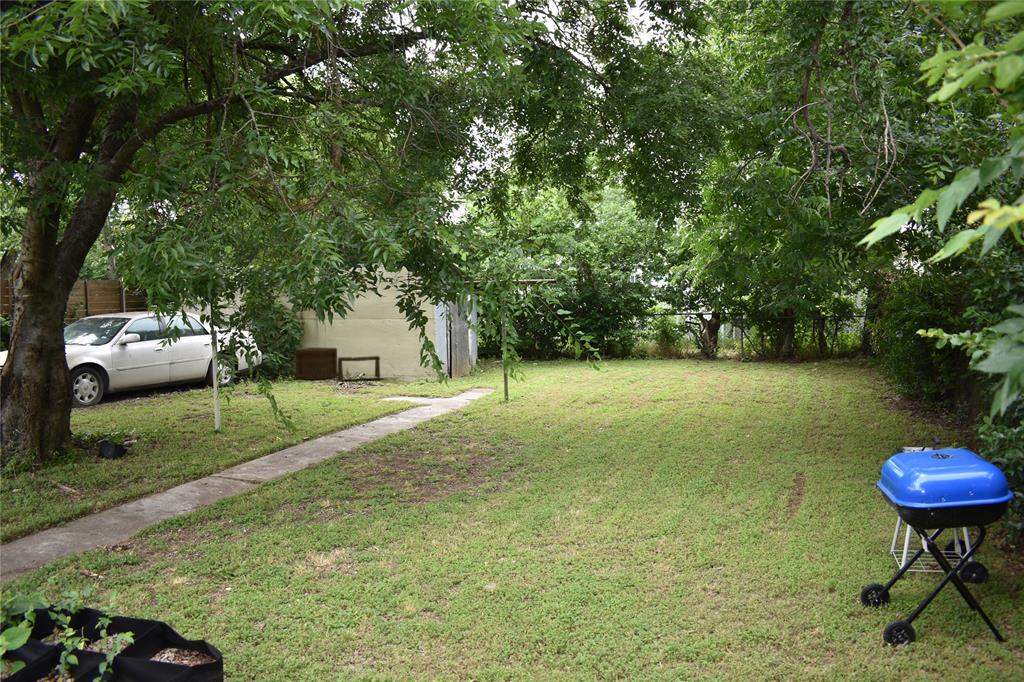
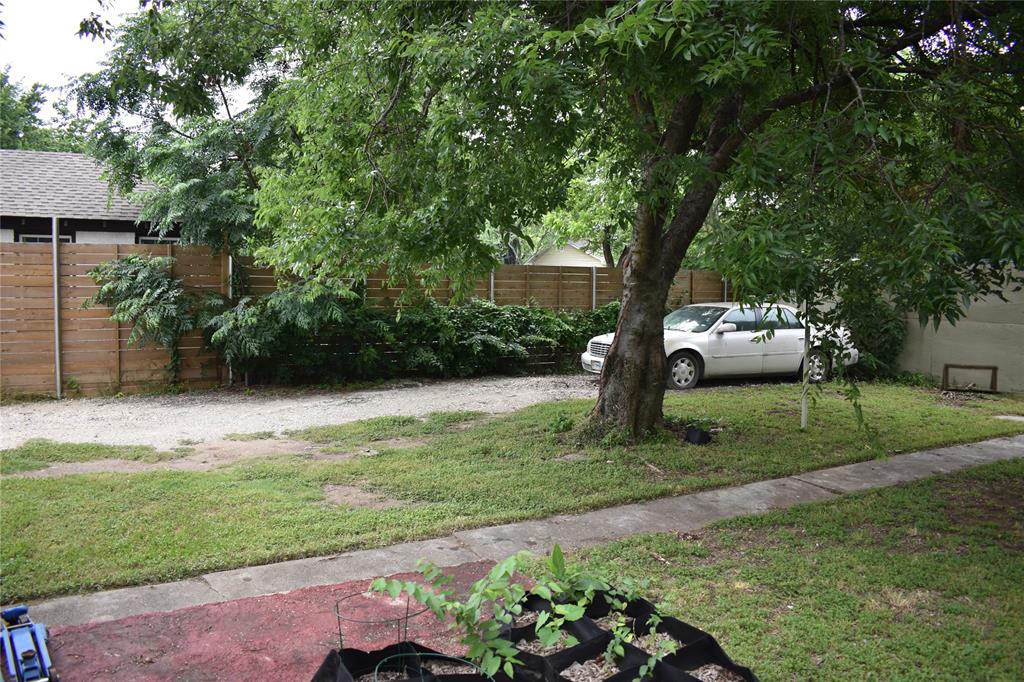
wooden crate: present [295,348,338,380] -> none [892,350,943,386]

